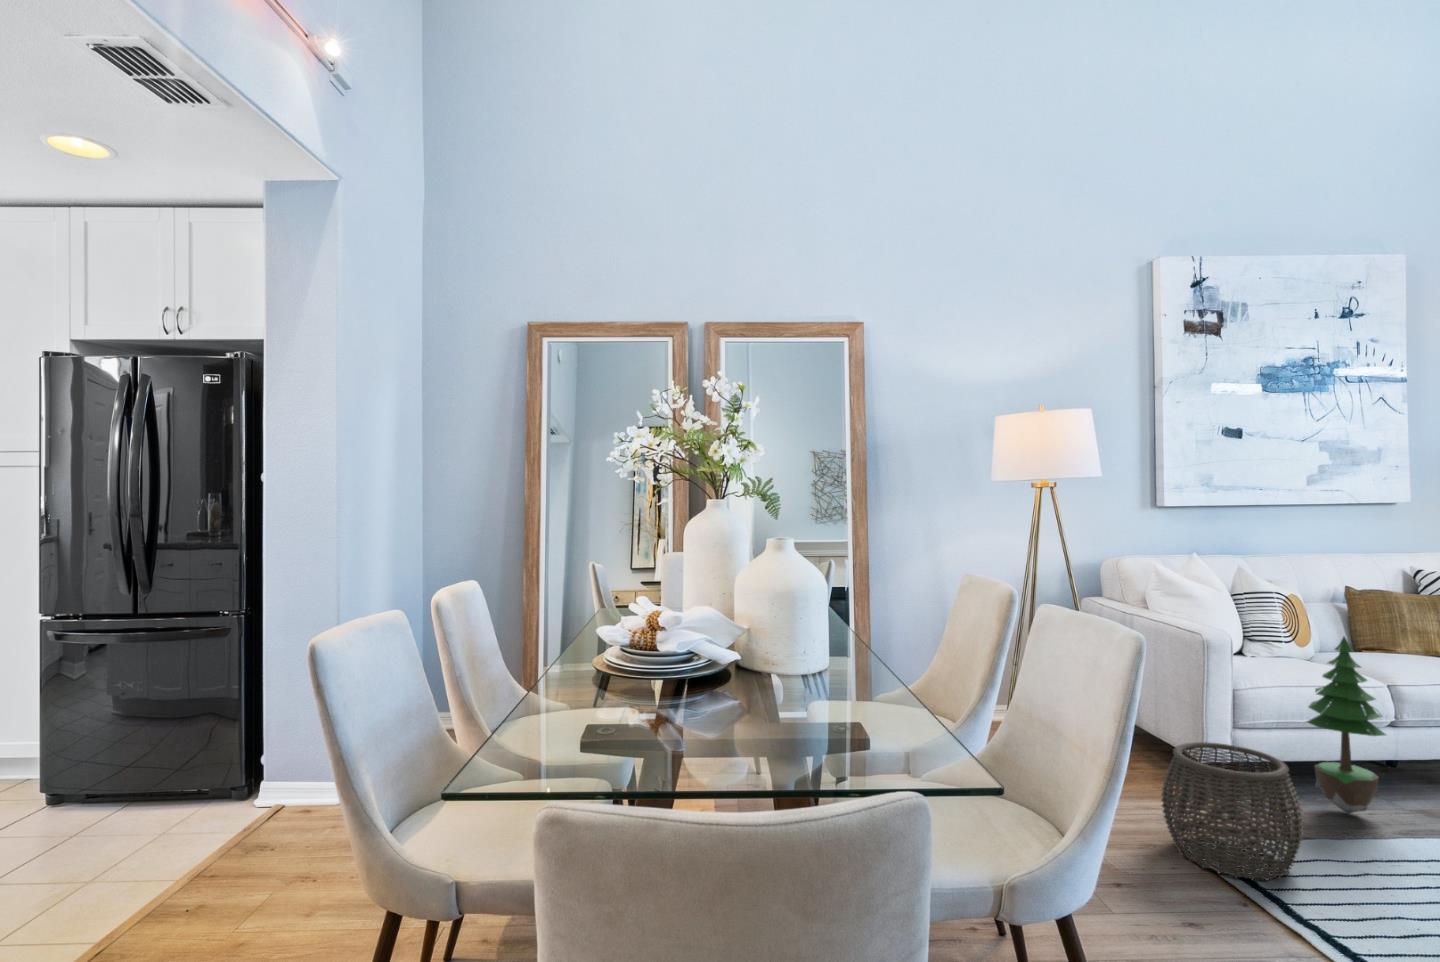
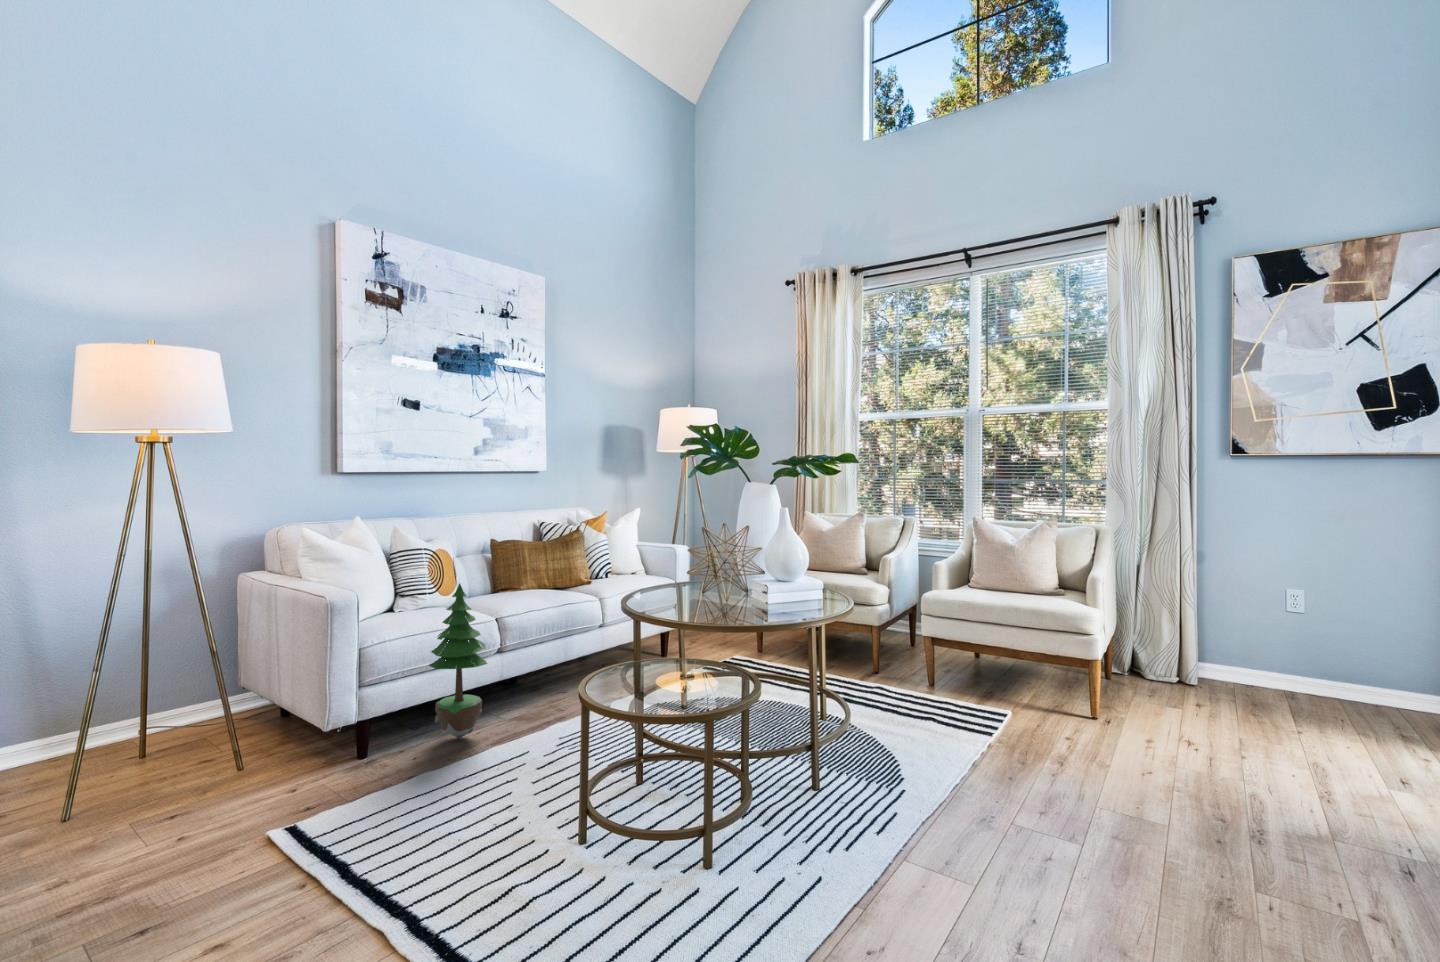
woven basket: present [1161,742,1304,880] -> none [252,707,392,849]

